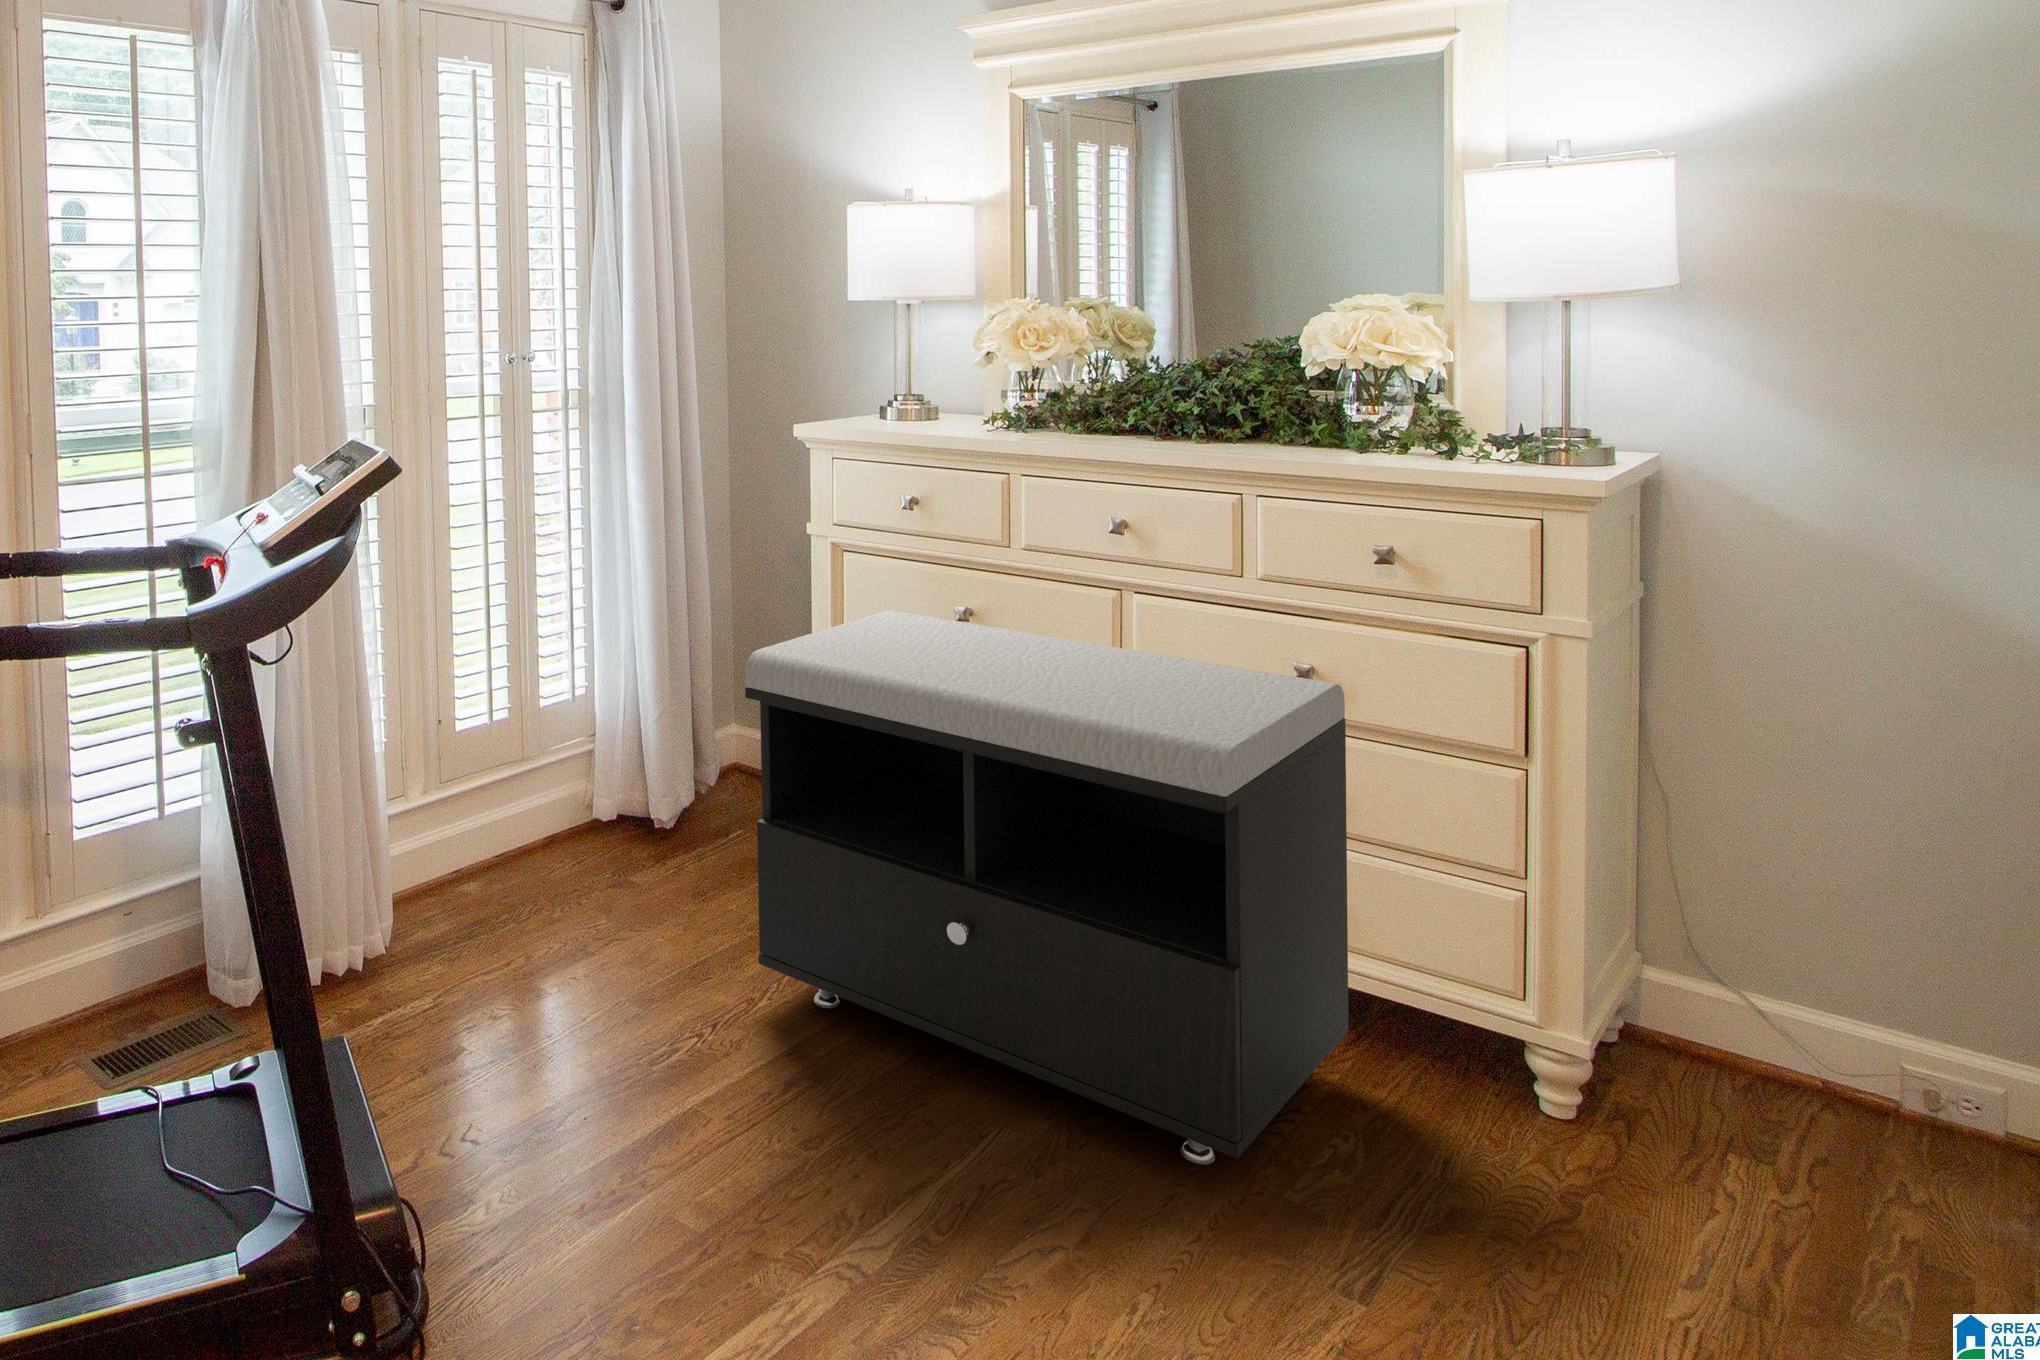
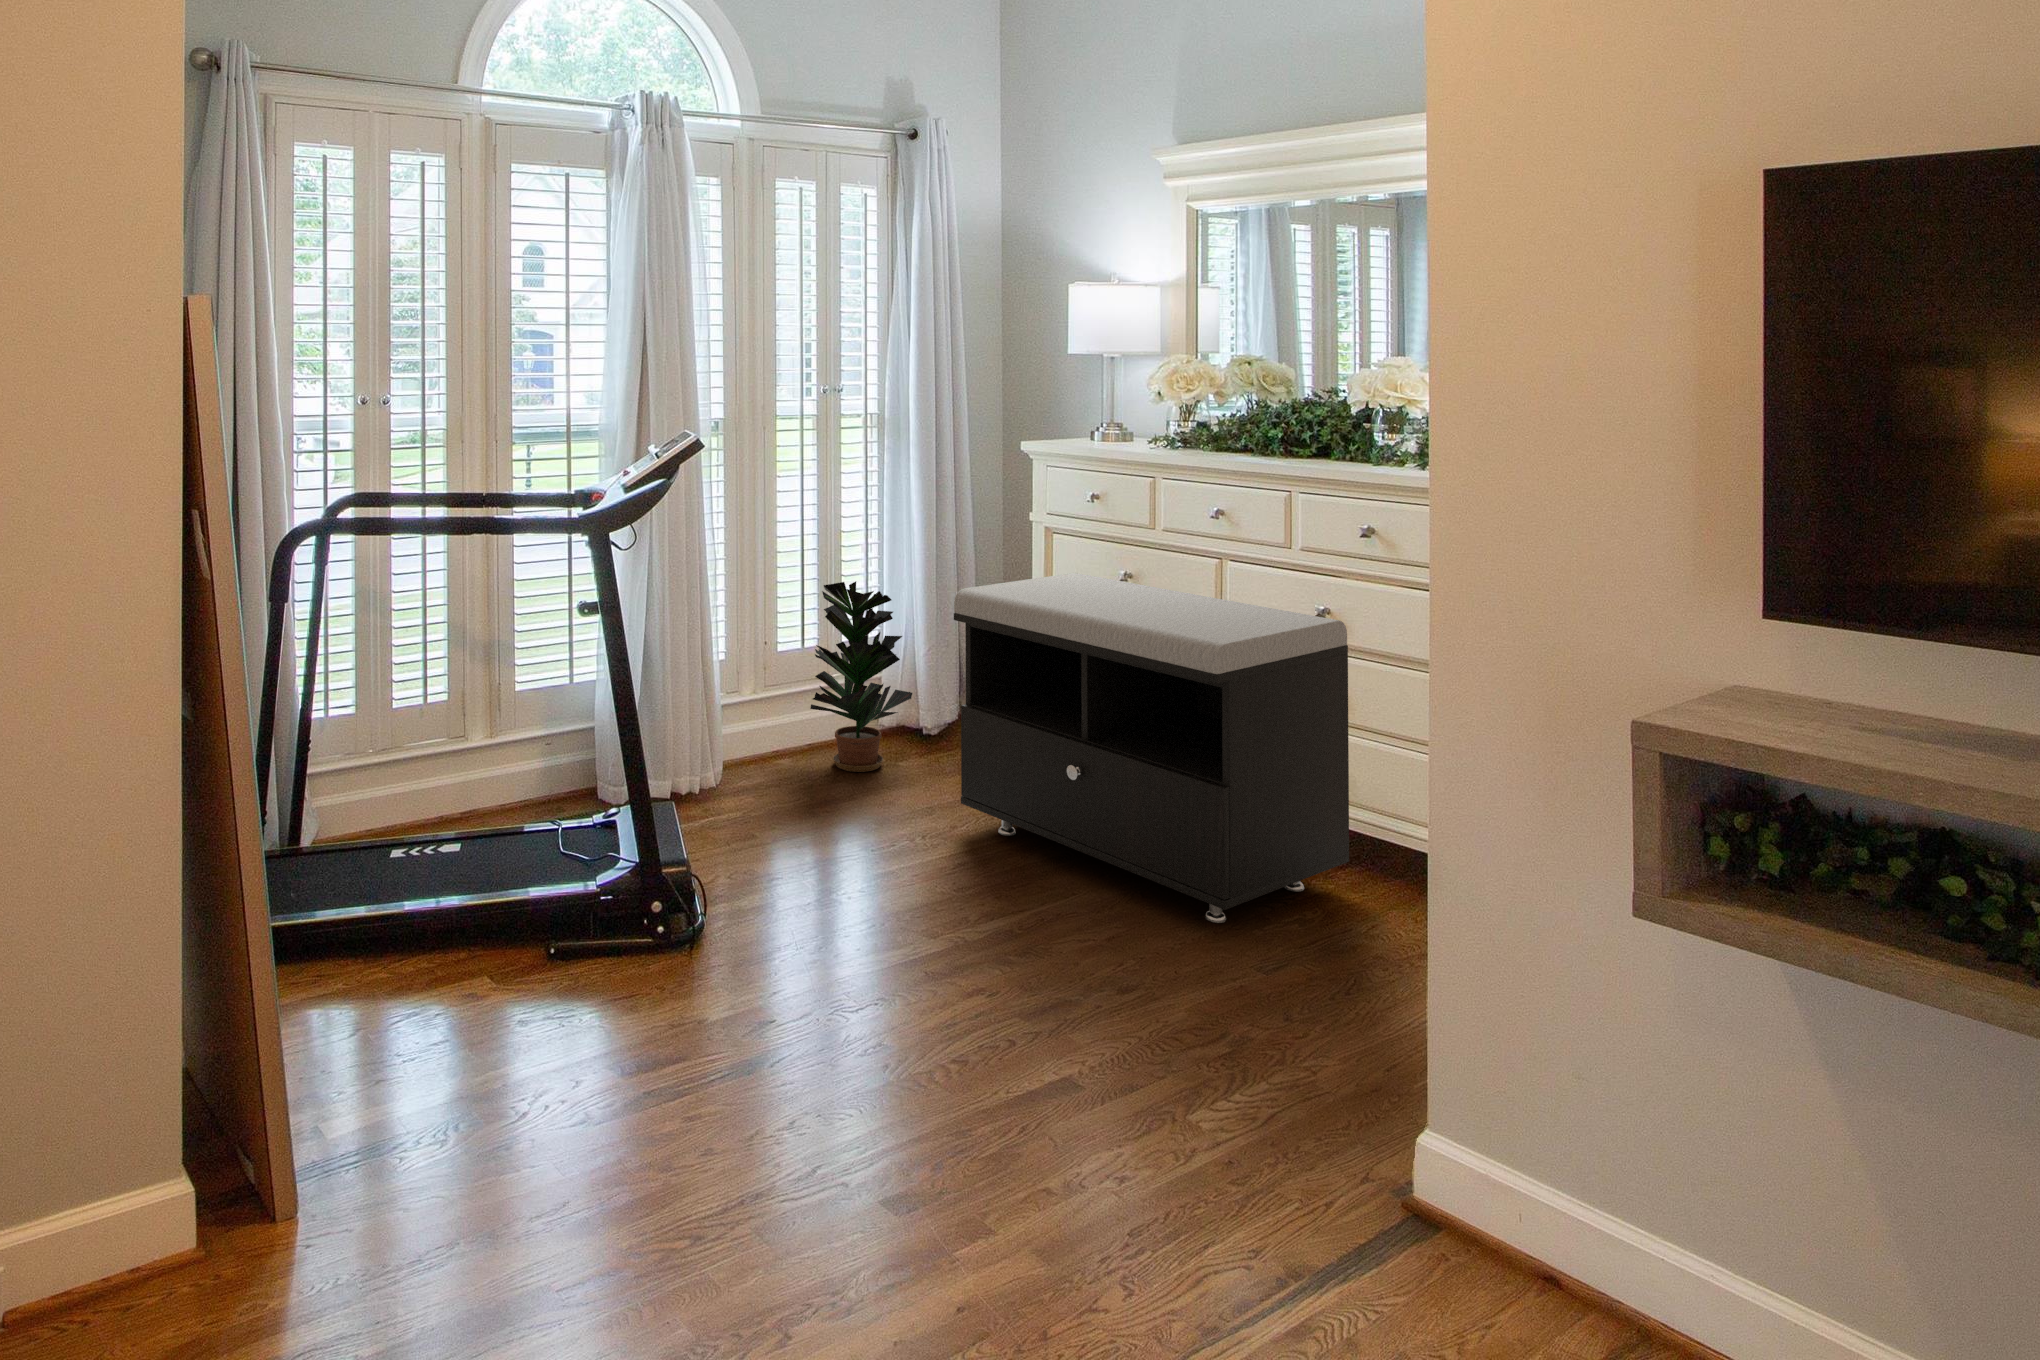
potted plant: none [509,629,653,902] -> present [810,582,912,772]

